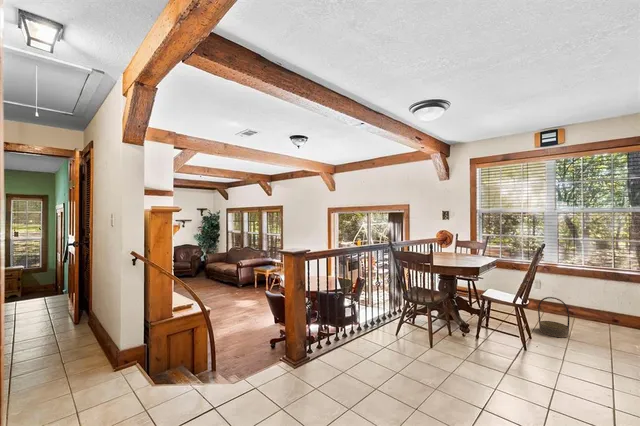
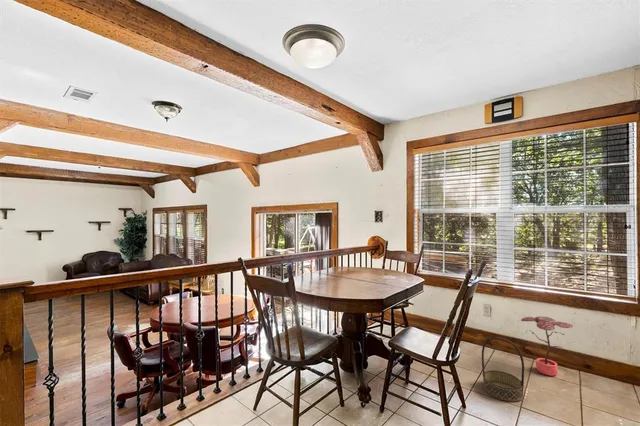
potted plant: none [564,287,603,327] -> present [521,317,573,376]

